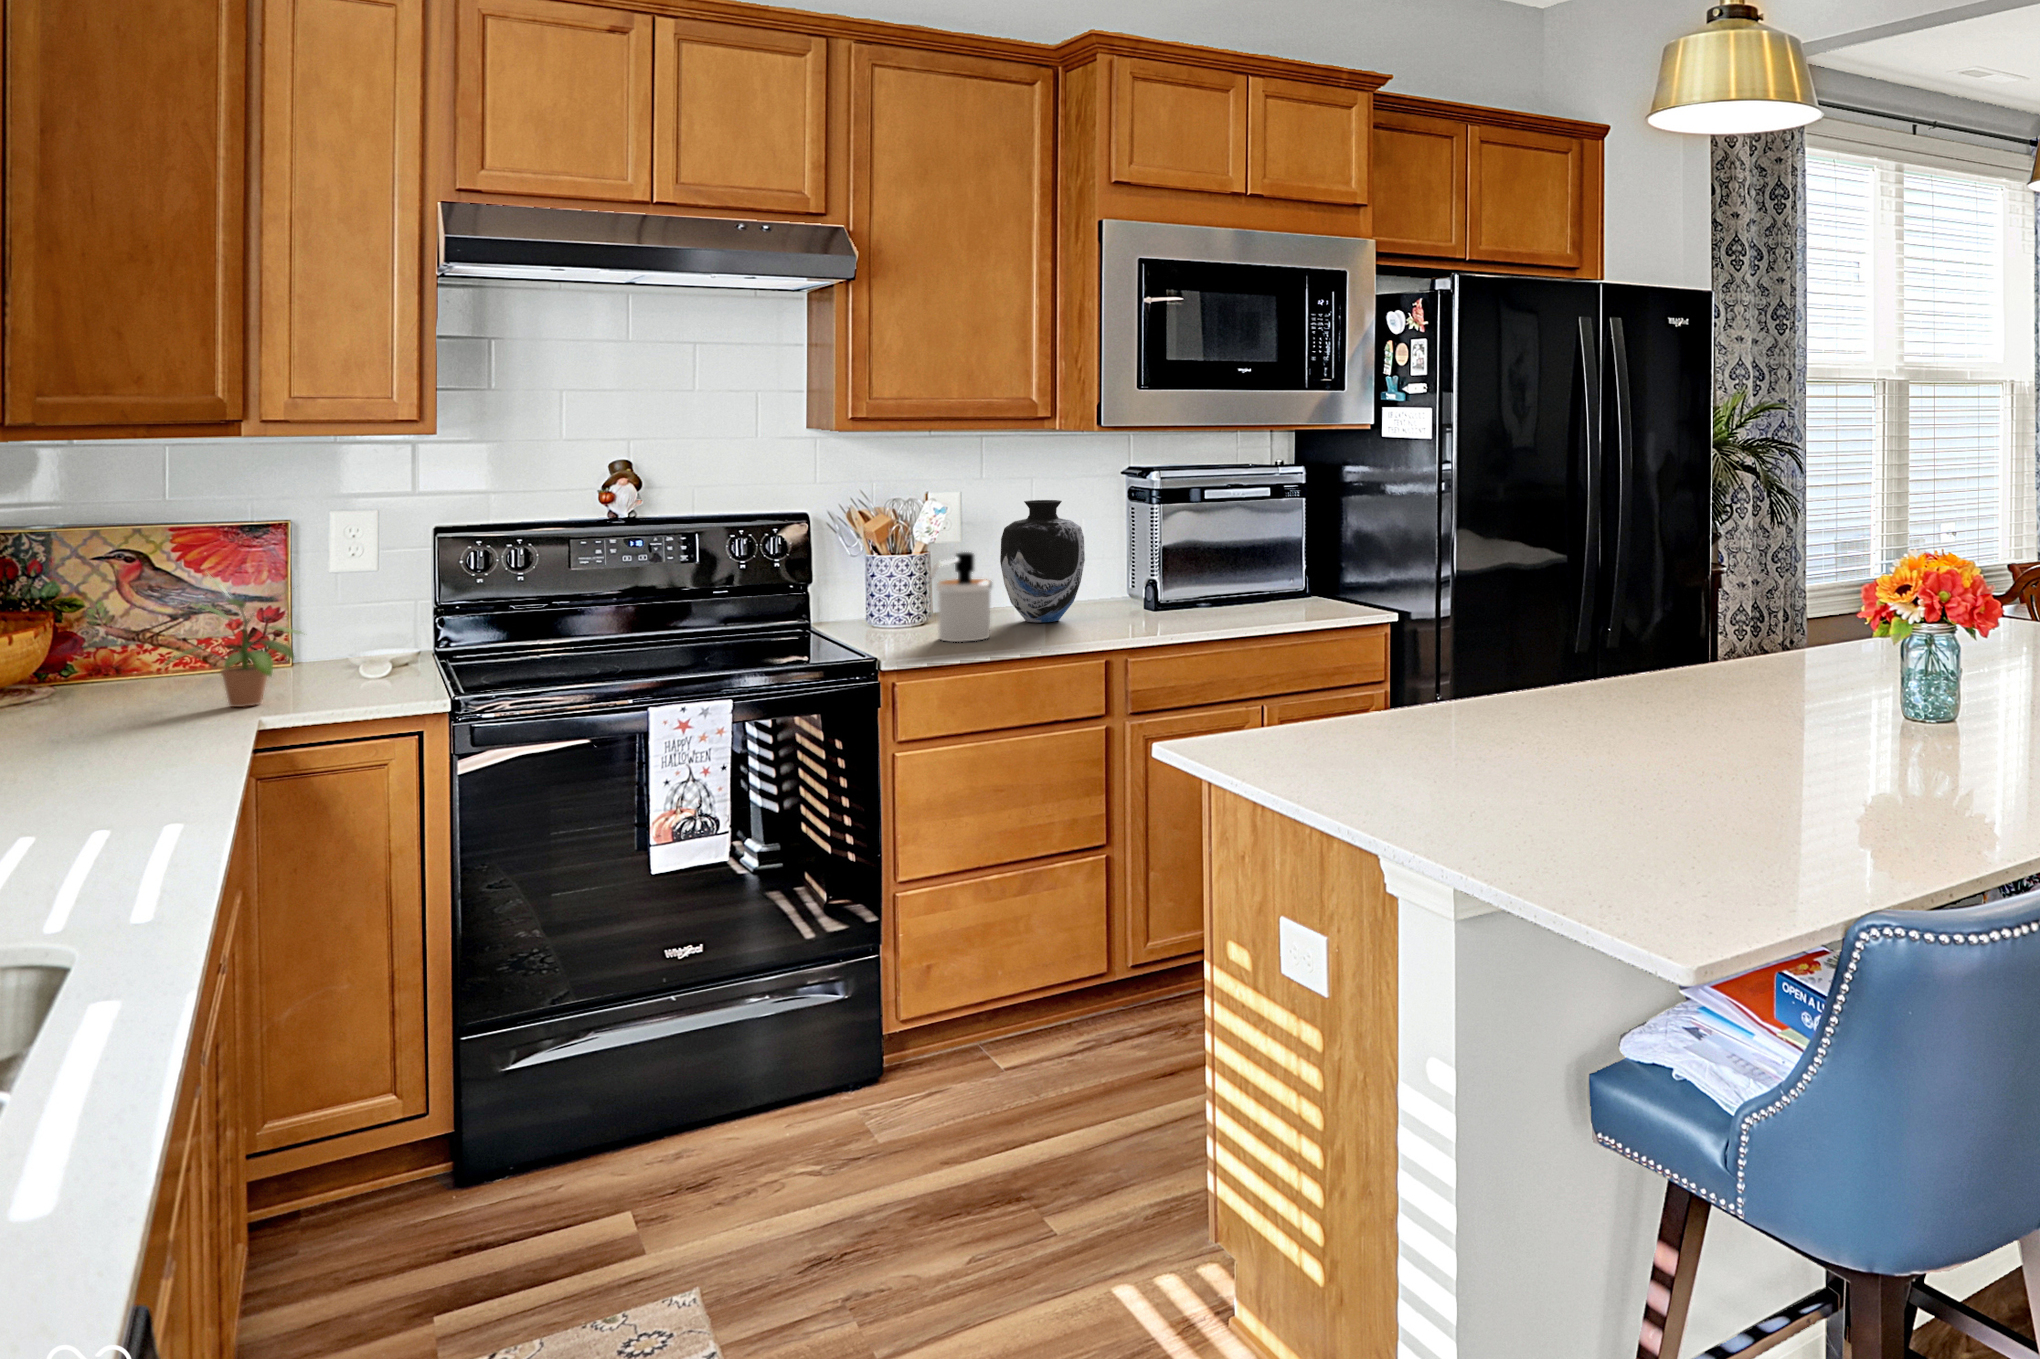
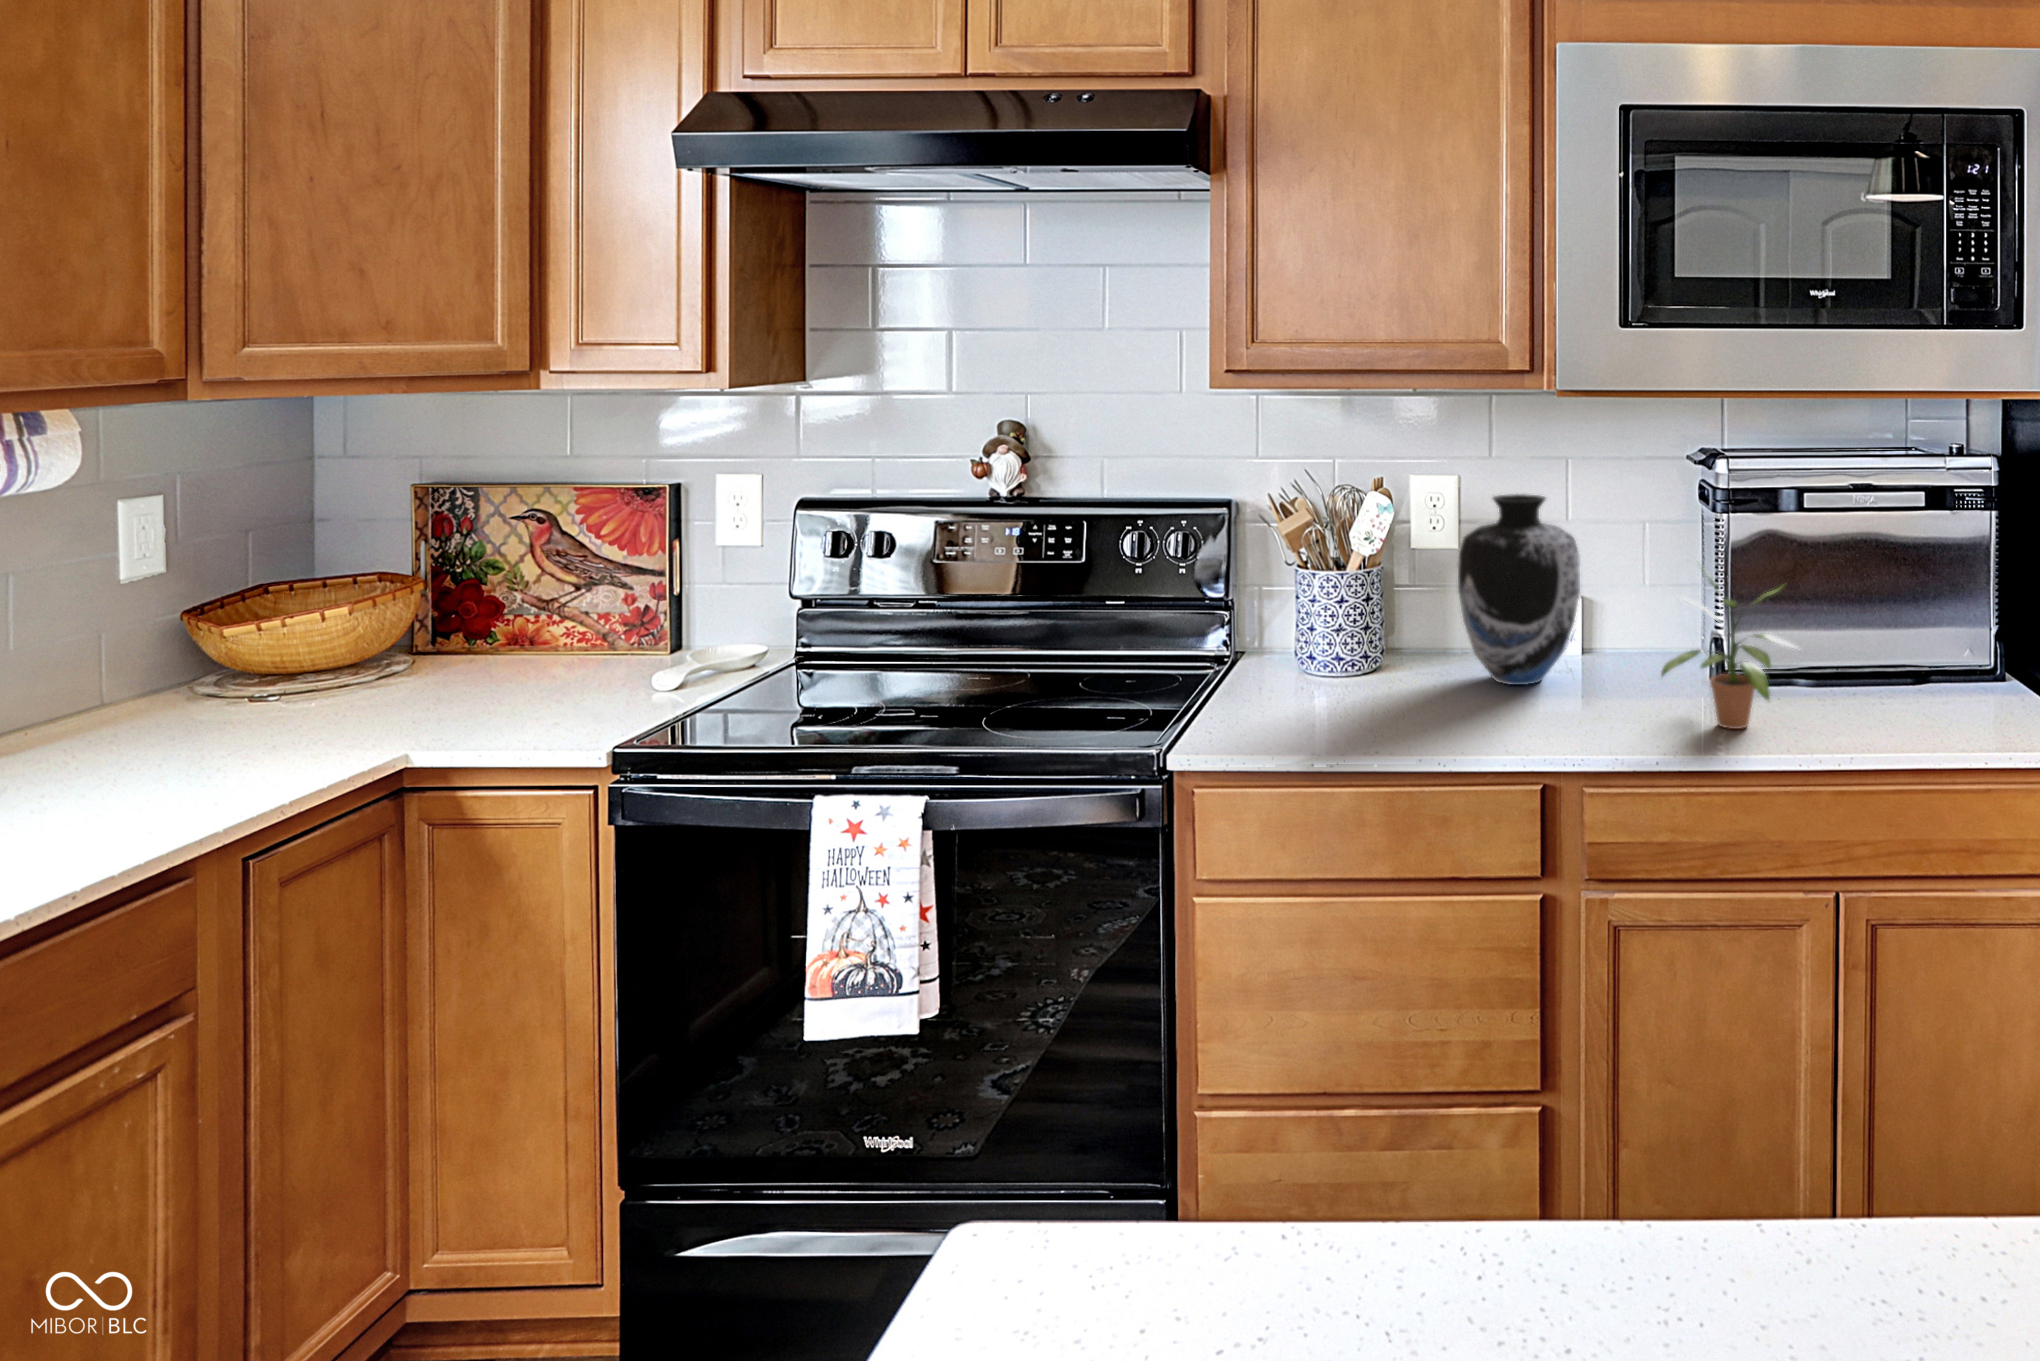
soap dispenser: present [929,552,992,642] -> none [1280,577,1397,719]
potted plant: present [164,578,300,707] -> present [1661,564,1796,729]

